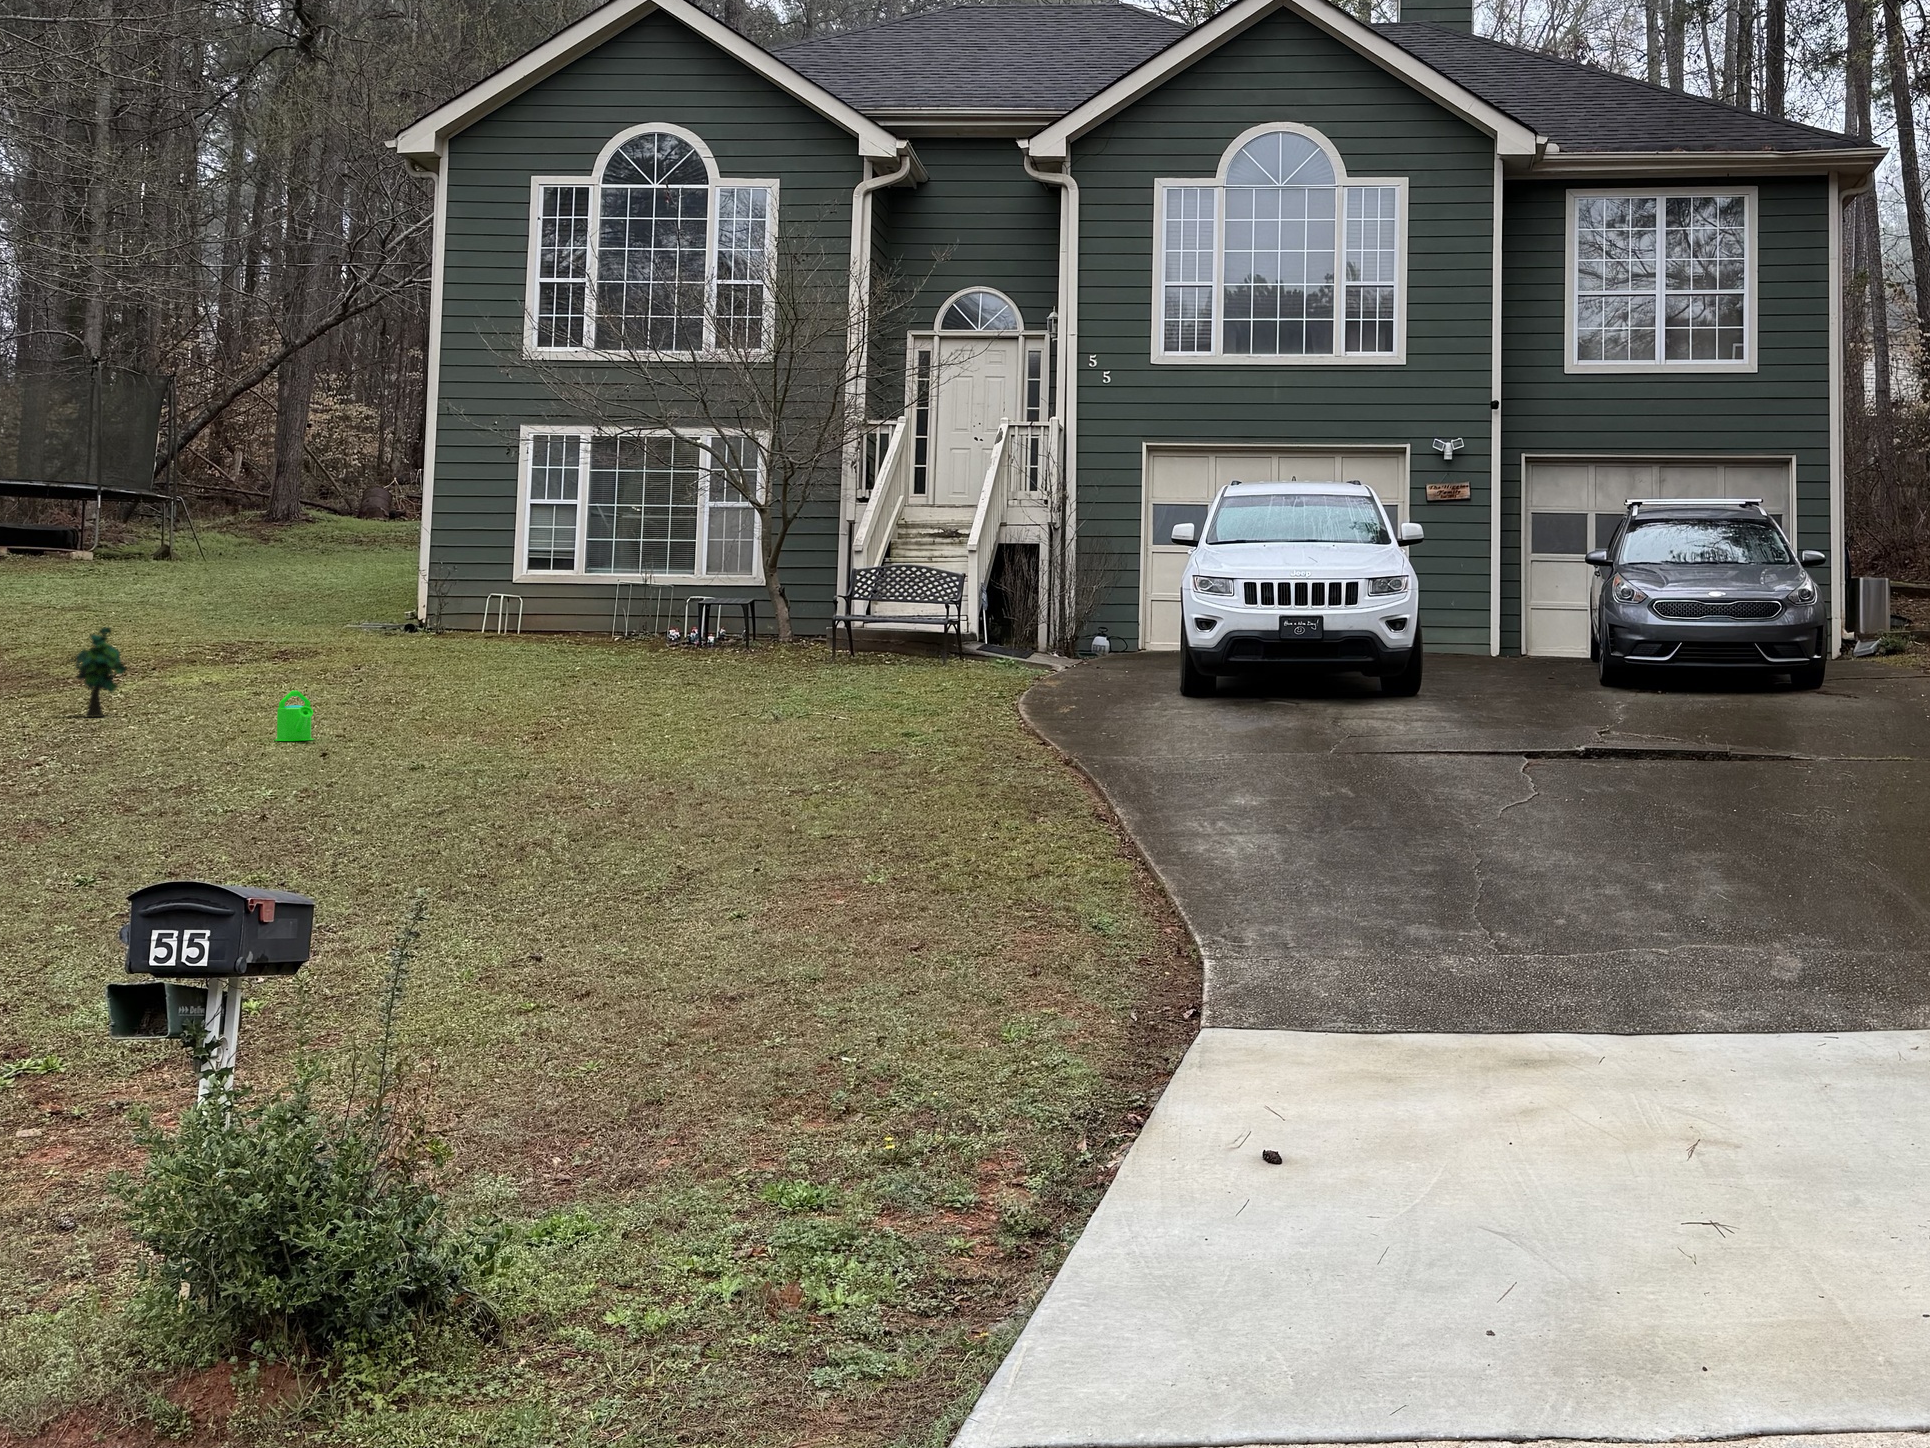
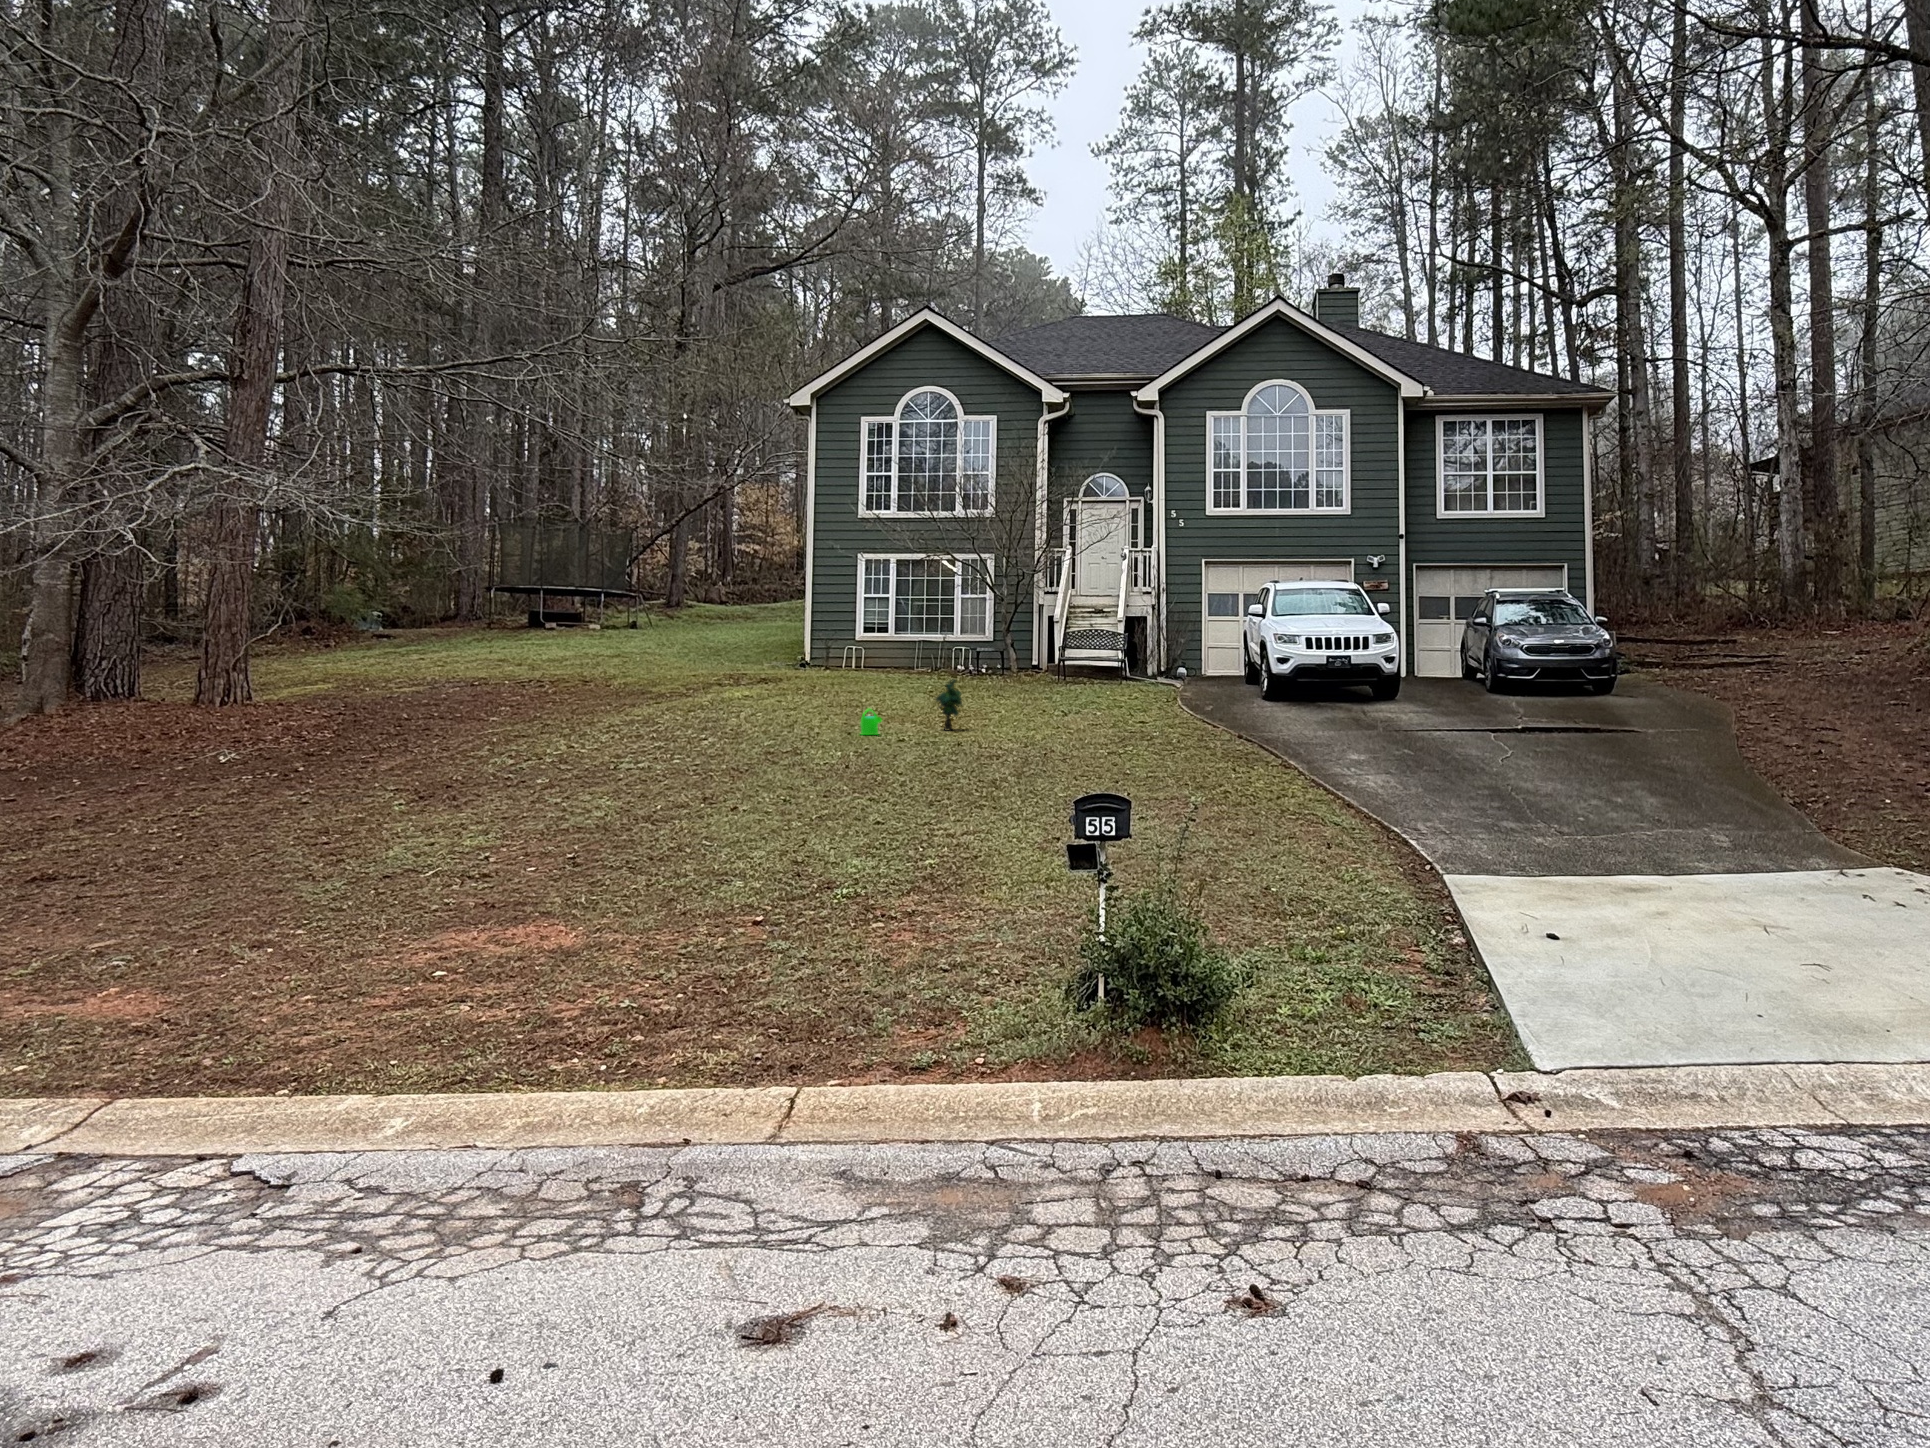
decorative plant: present [70,627,127,717] -> present [936,679,962,730]

